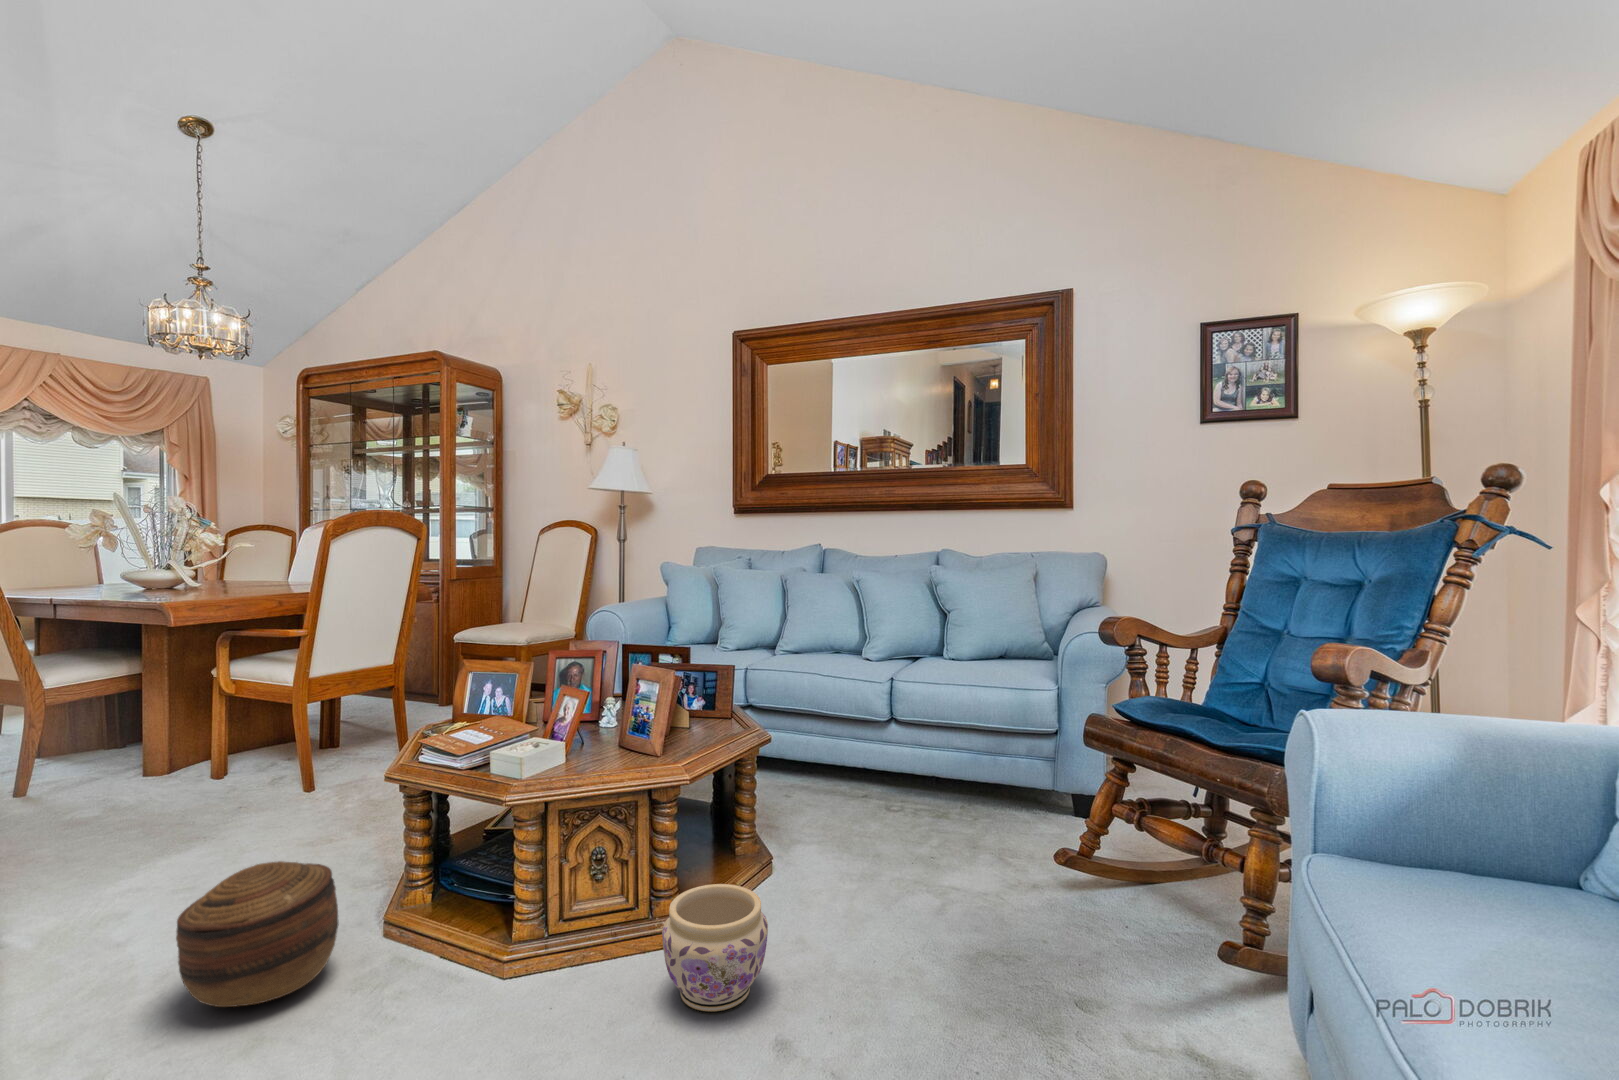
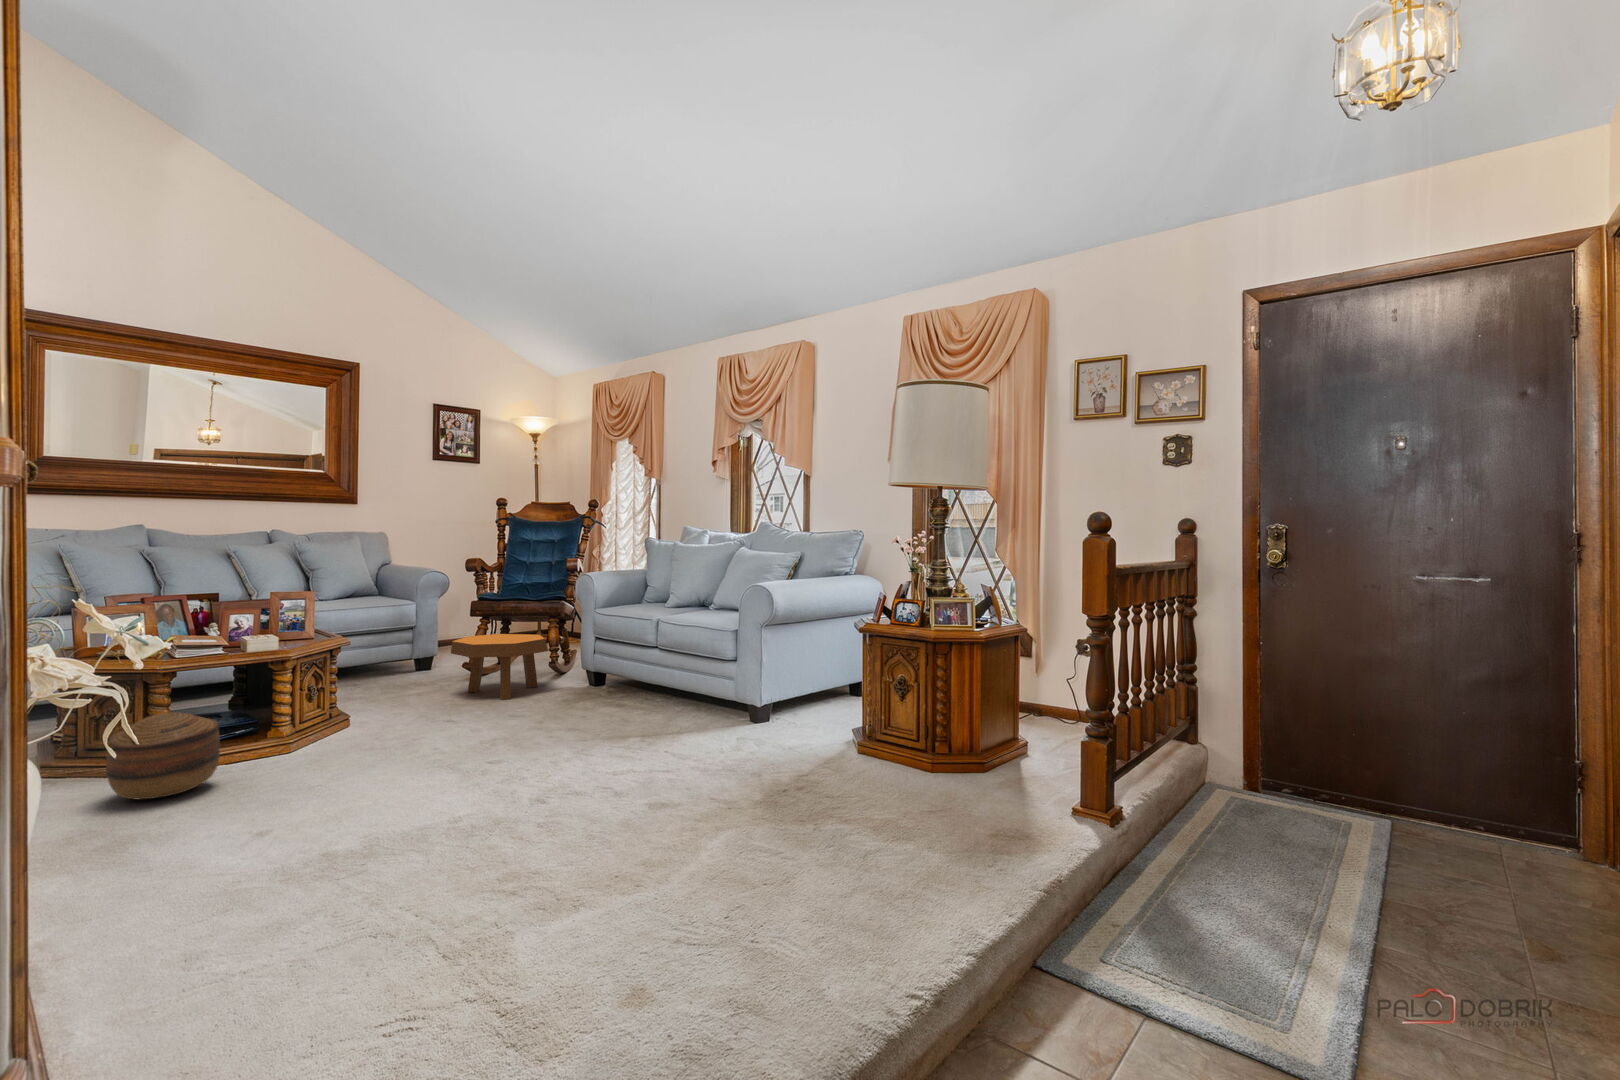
footstool: none [937,799,1177,1019] -> present [451,634,548,700]
planter: present [662,884,768,1014] -> none [379,679,435,728]

